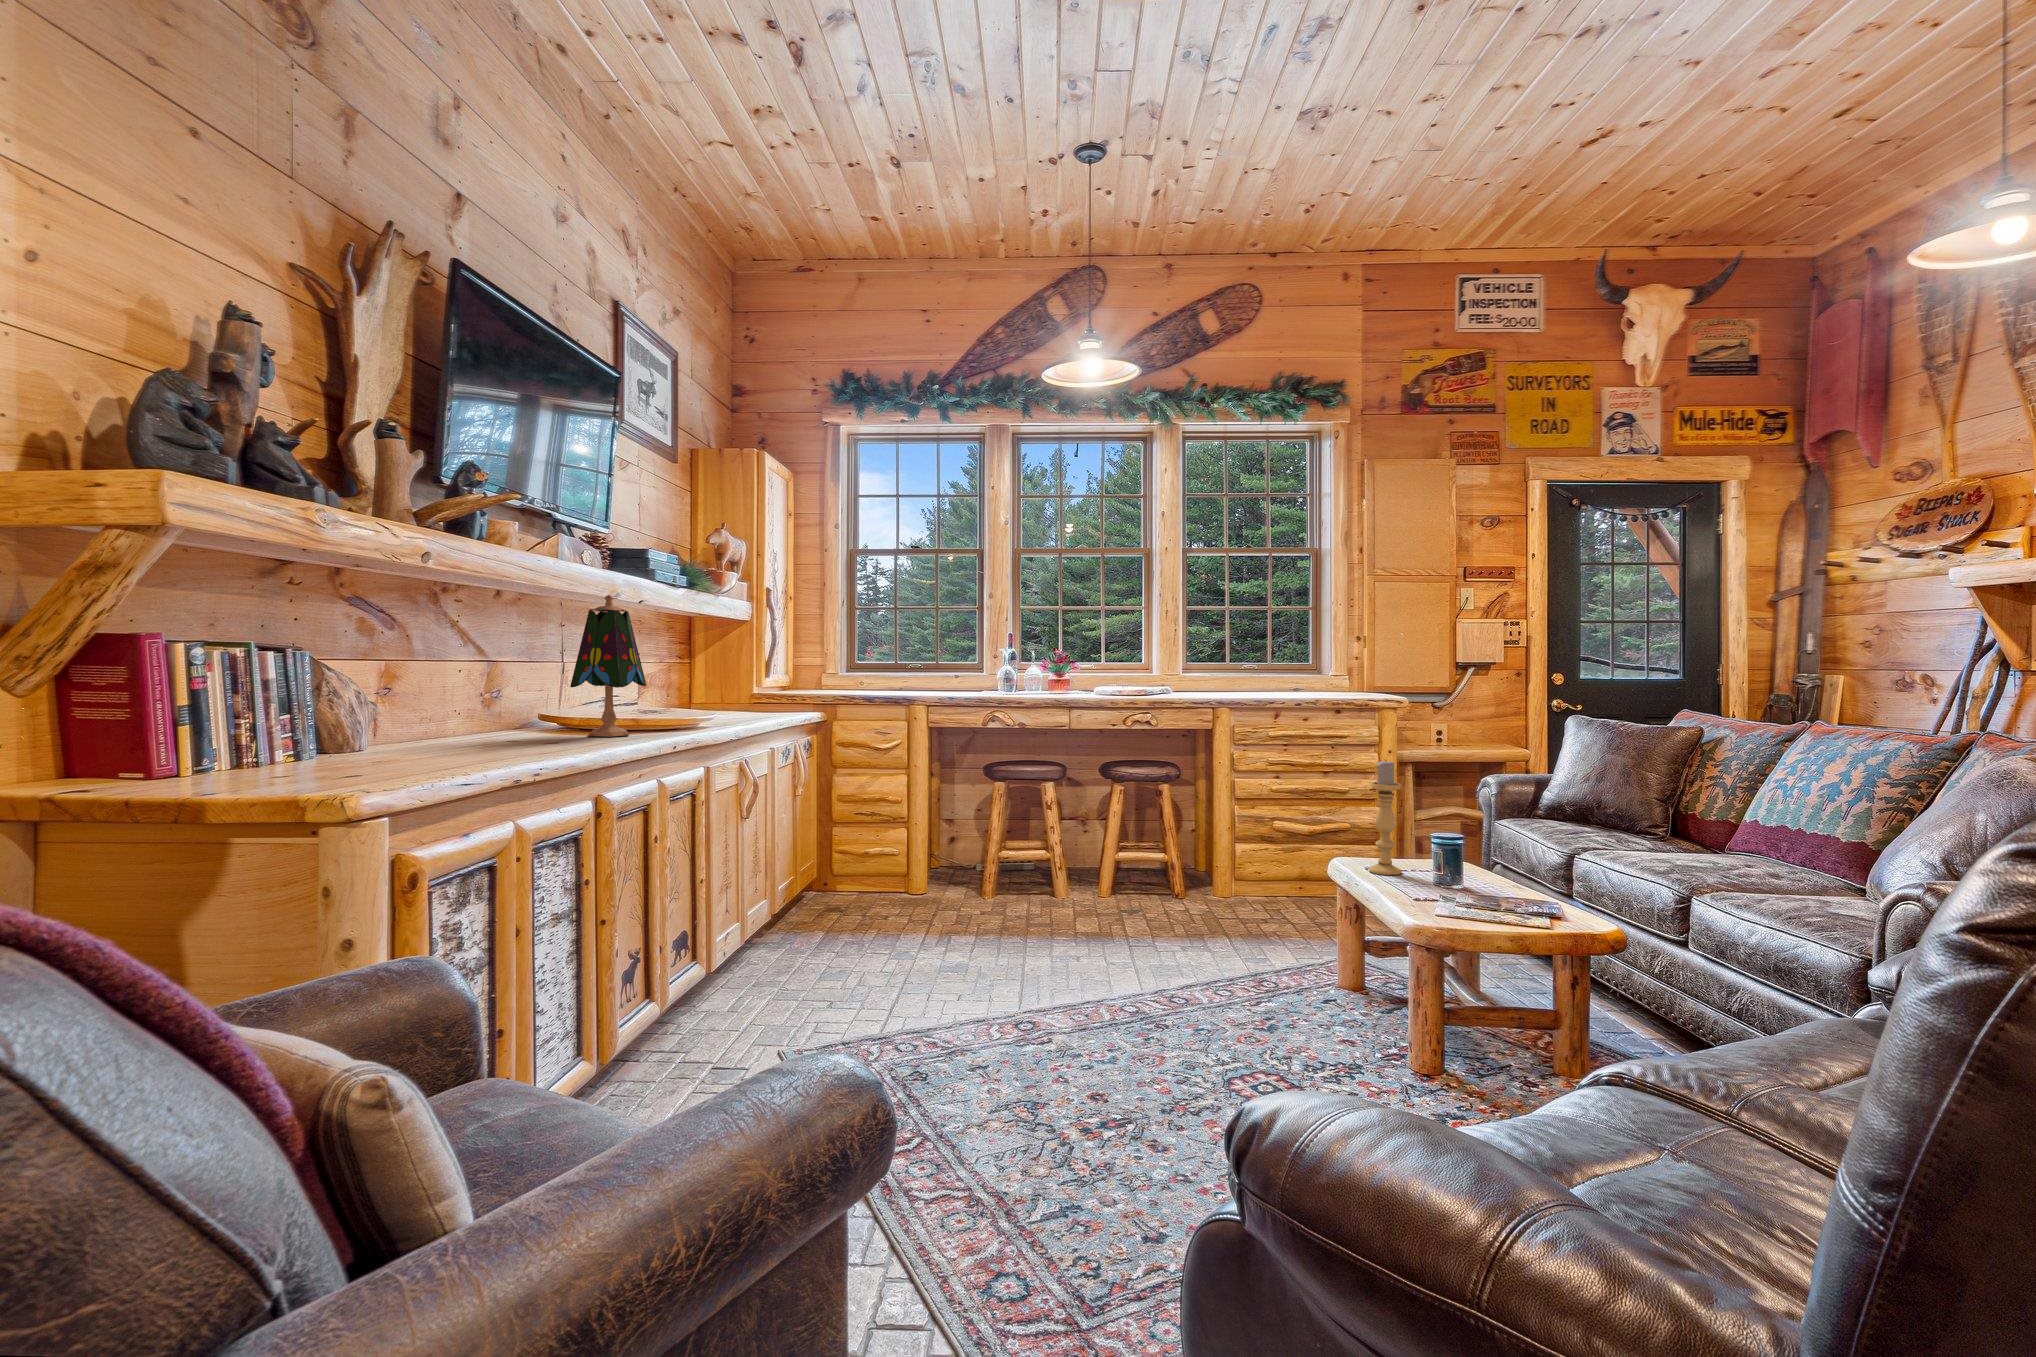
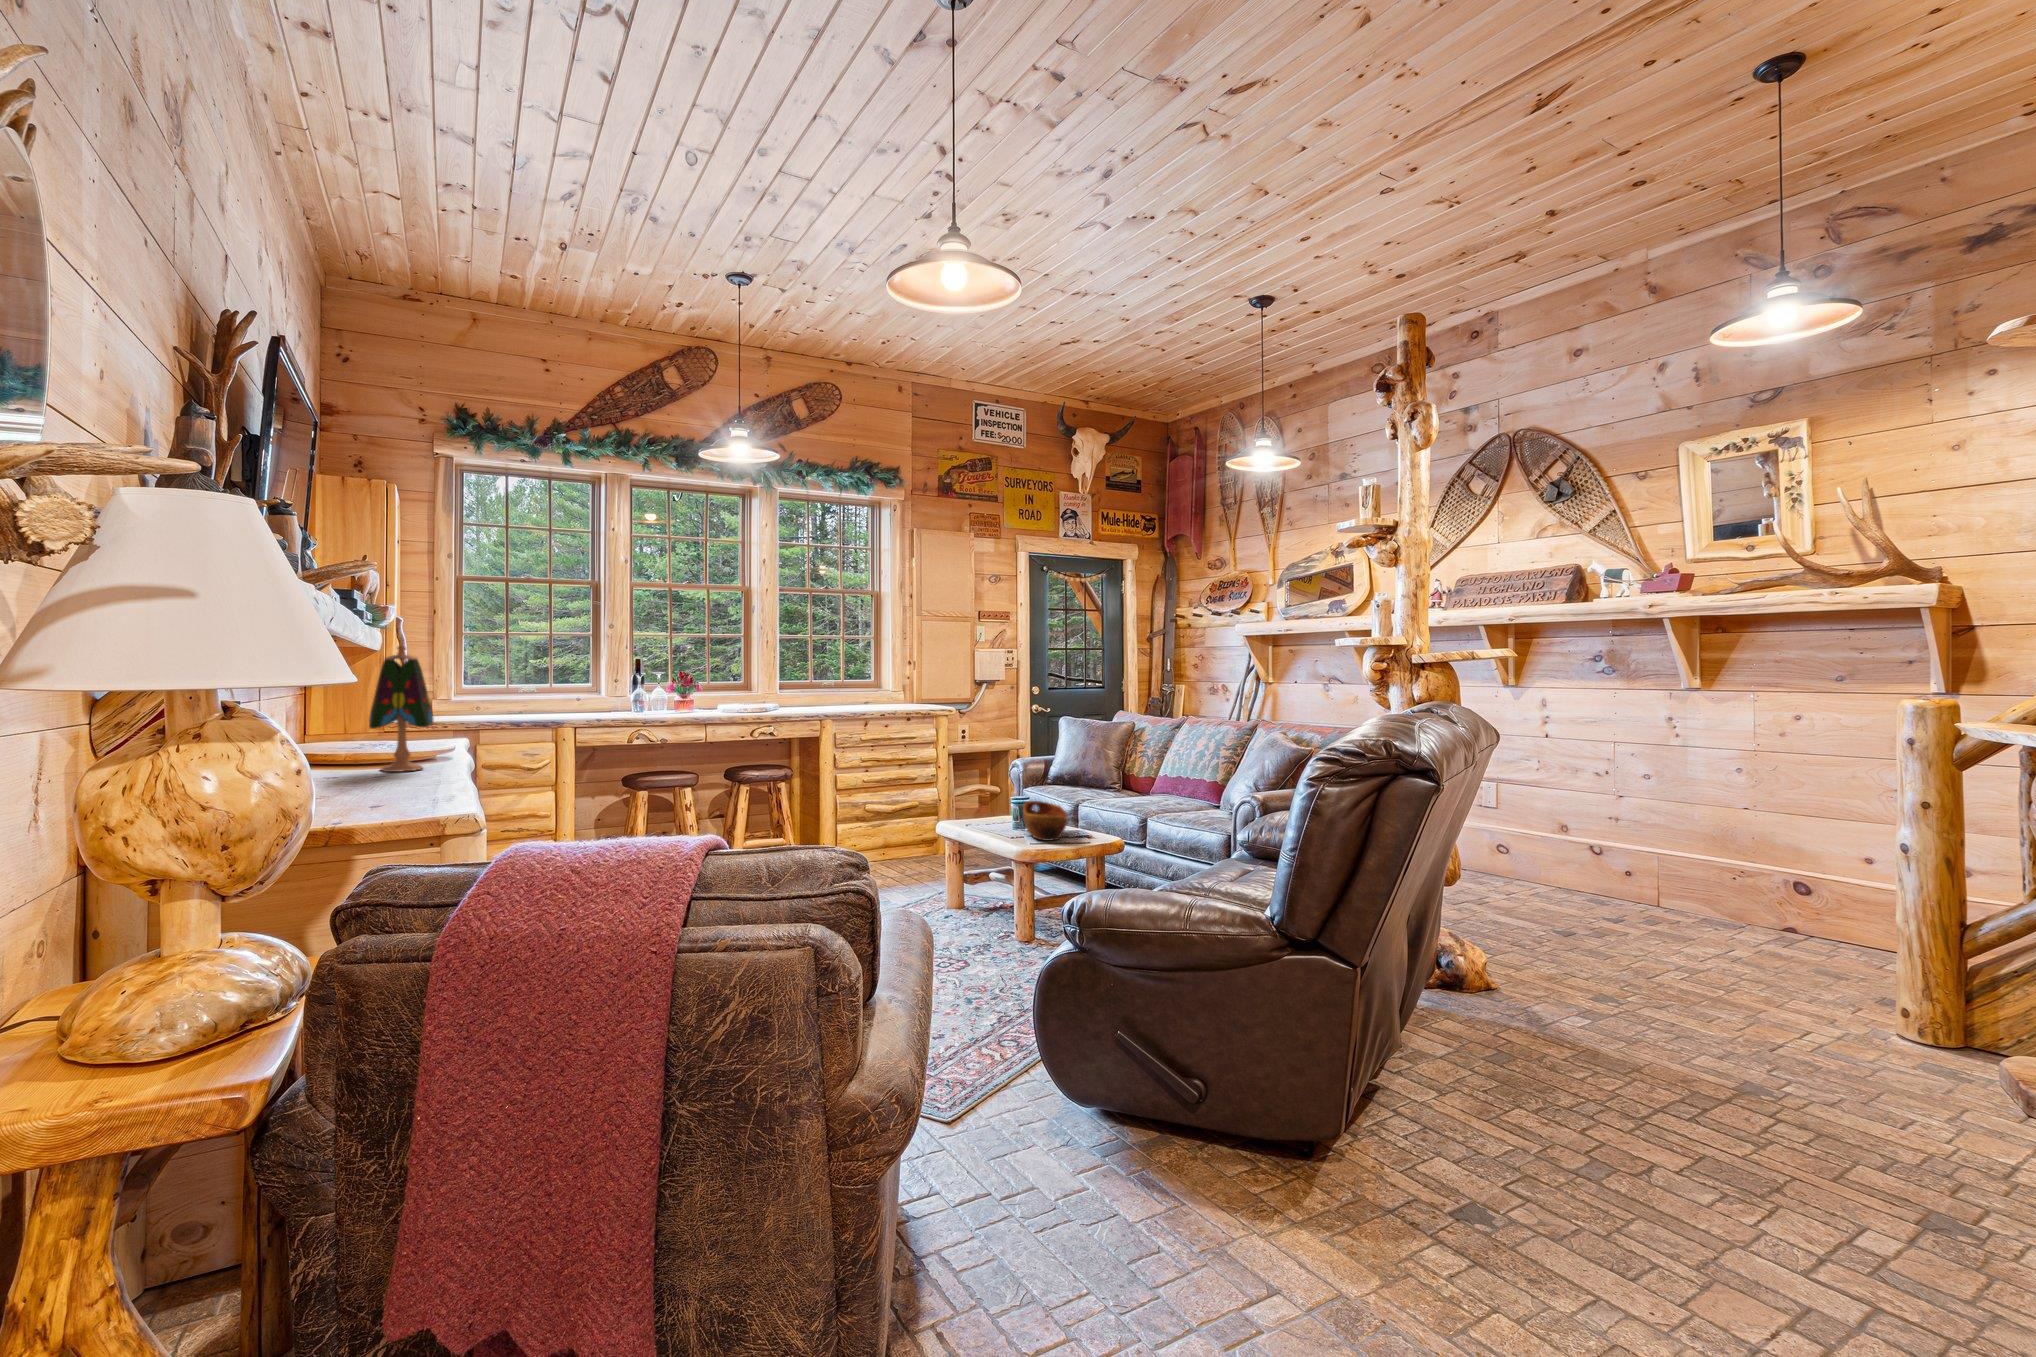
candle holder: present [1369,760,1401,875] -> none [976,752,995,827]
wooden bowl: none [1430,842,1509,914] -> present [1023,801,1067,841]

